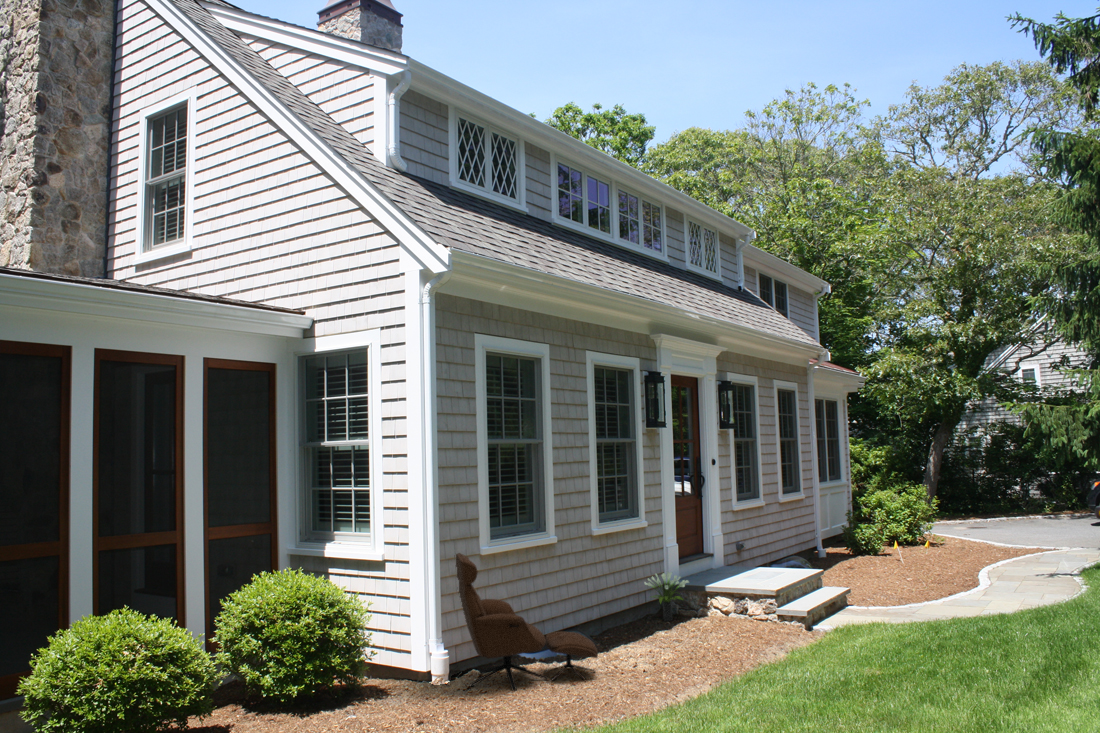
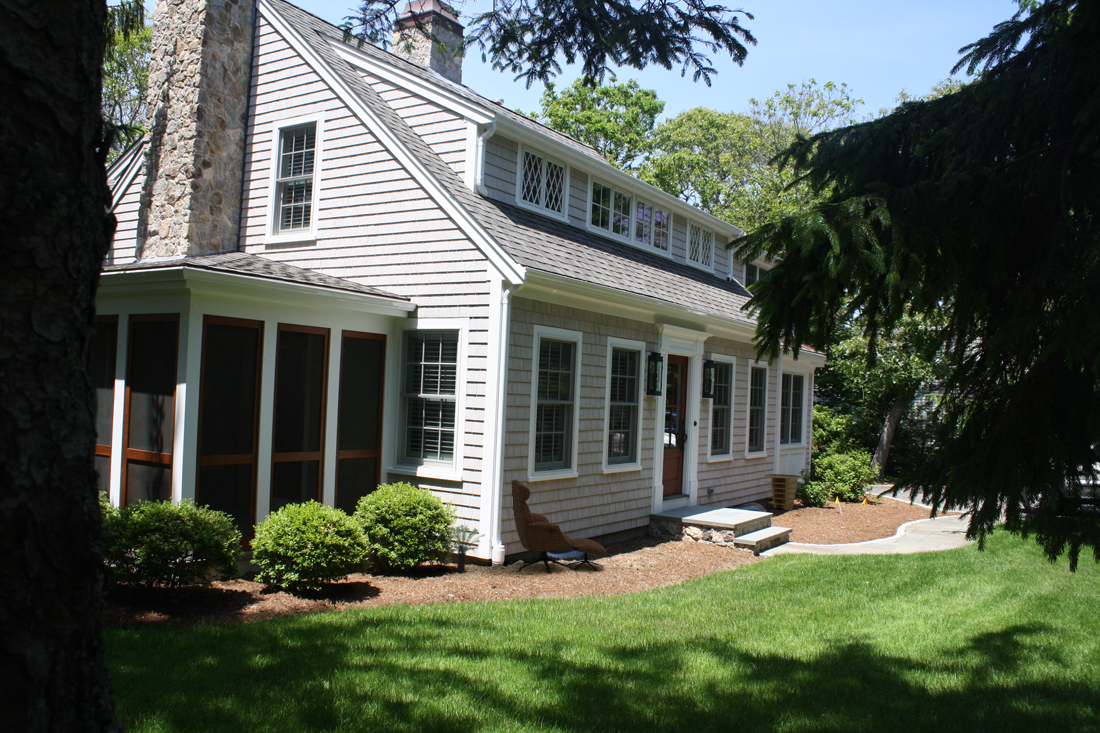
side table: none [802,519,852,563] -> present [765,474,804,510]
potted plant: present [645,572,689,621] -> present [446,525,484,572]

